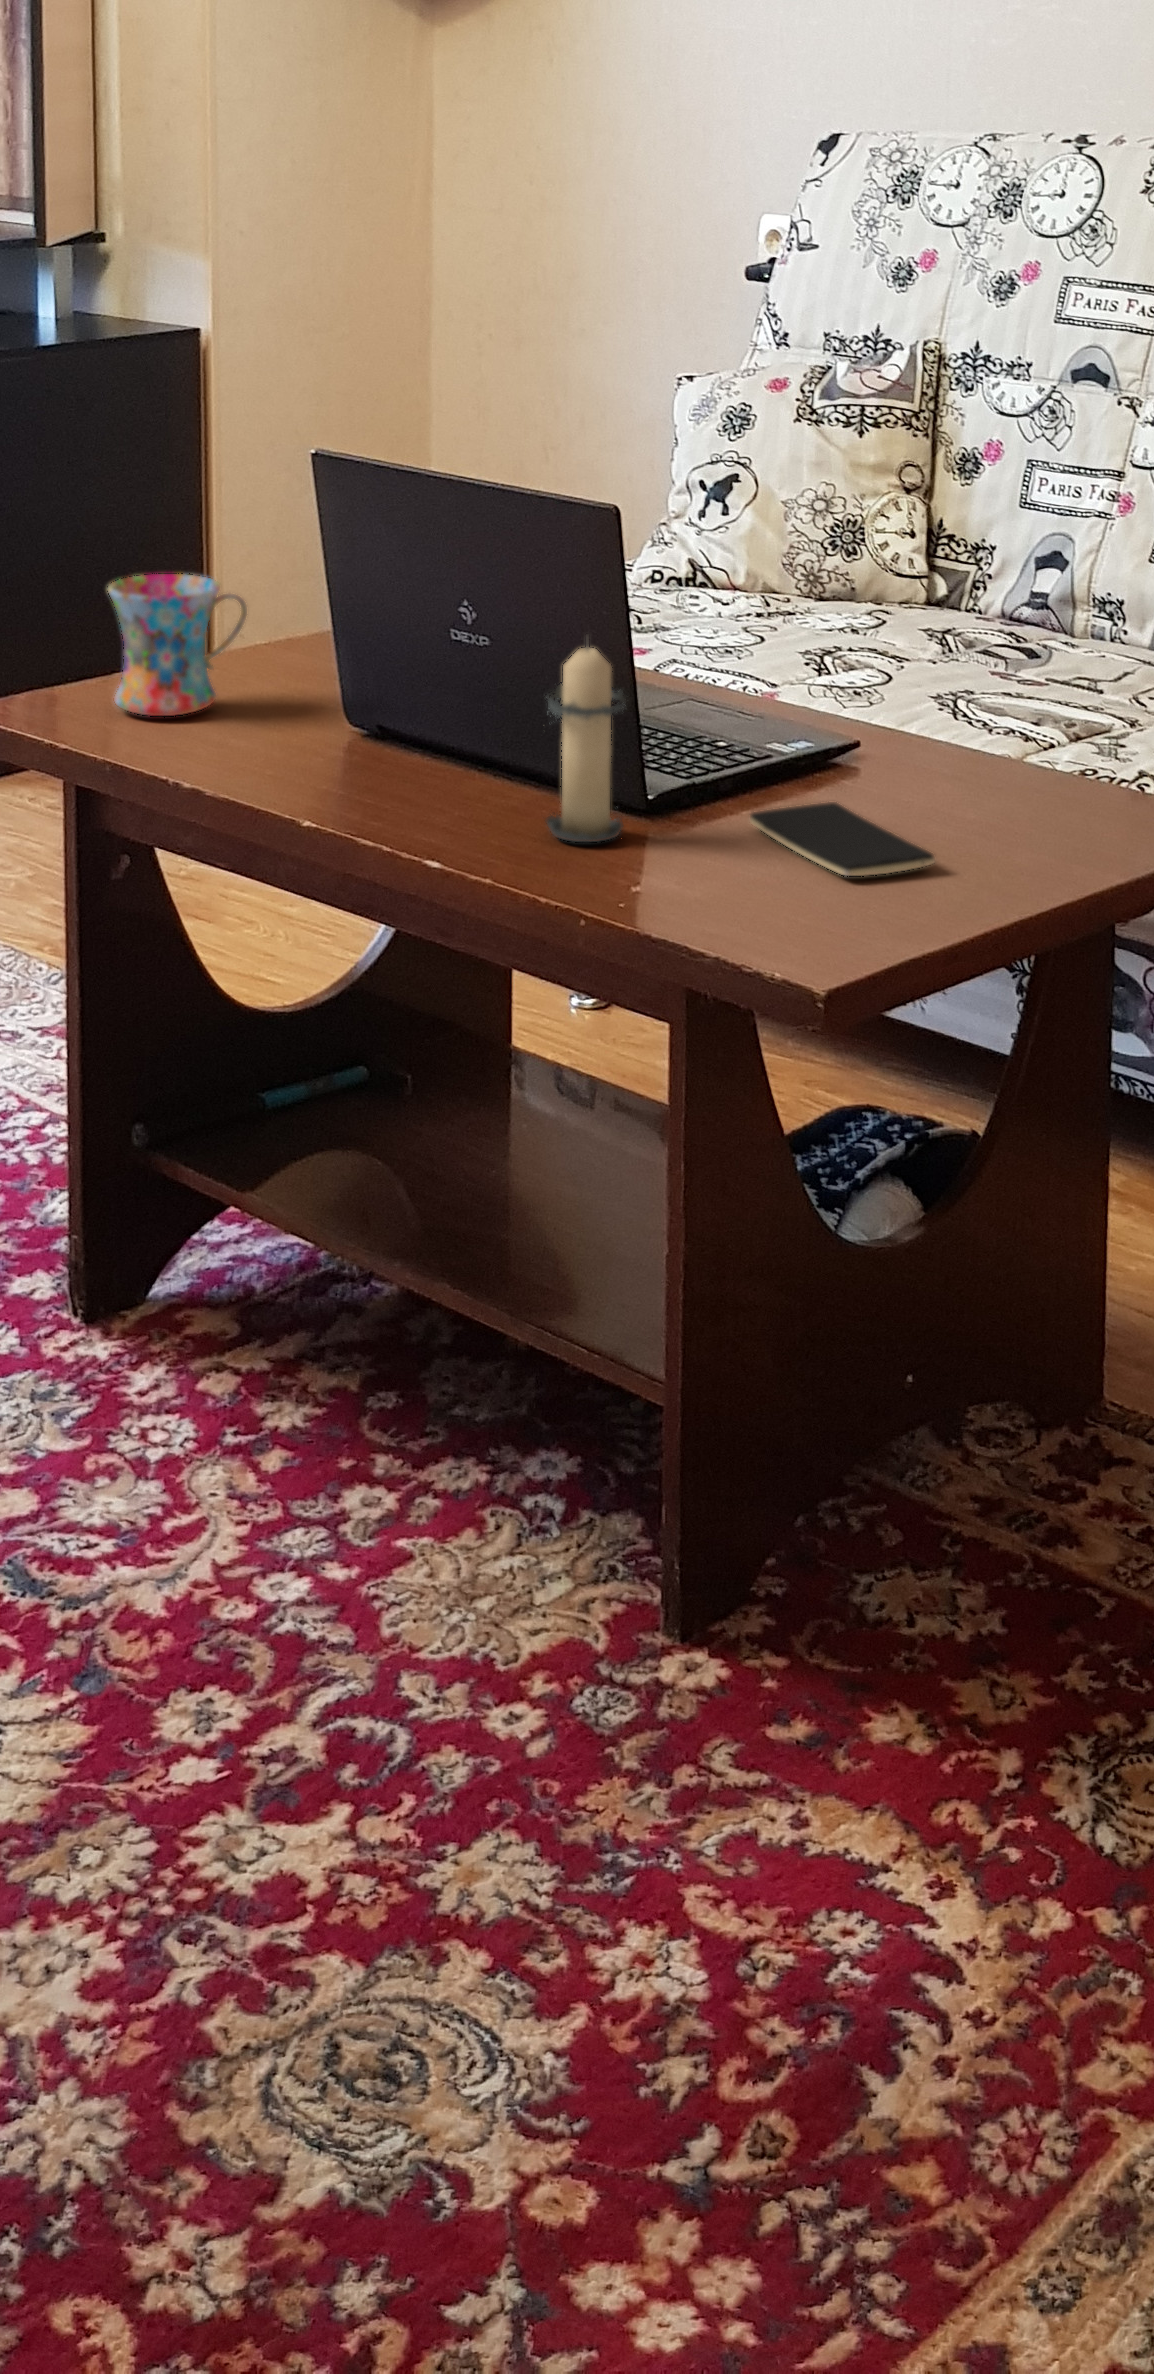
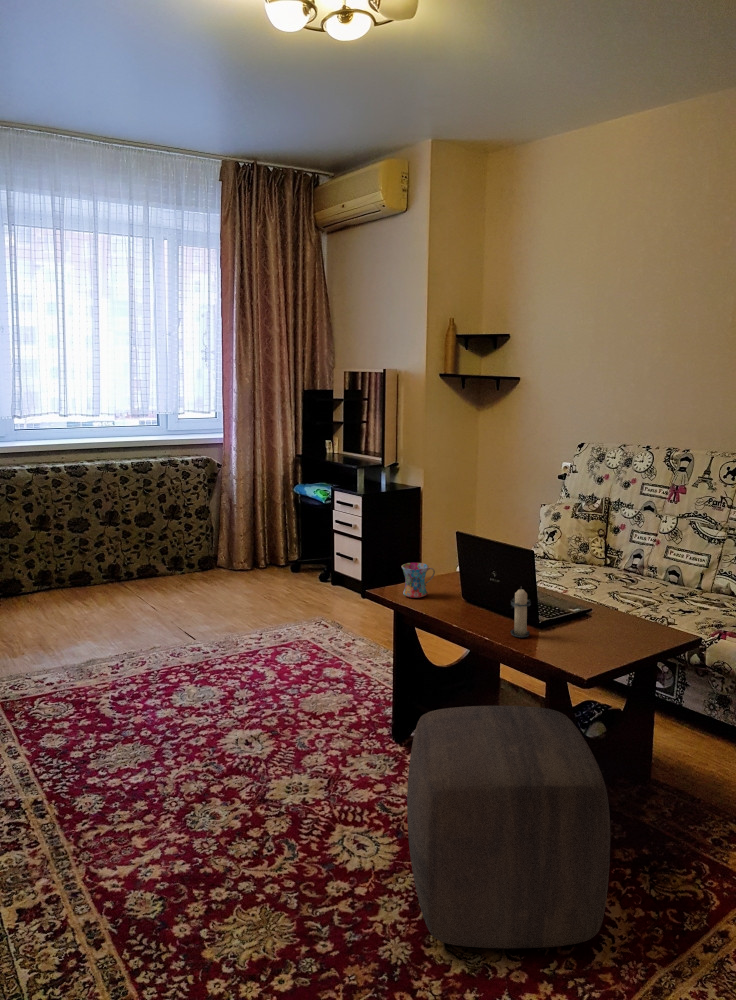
smartphone: present [750,802,935,876] -> none [562,628,611,650]
ottoman: none [116,1105,919,2087] -> present [407,706,610,948]

